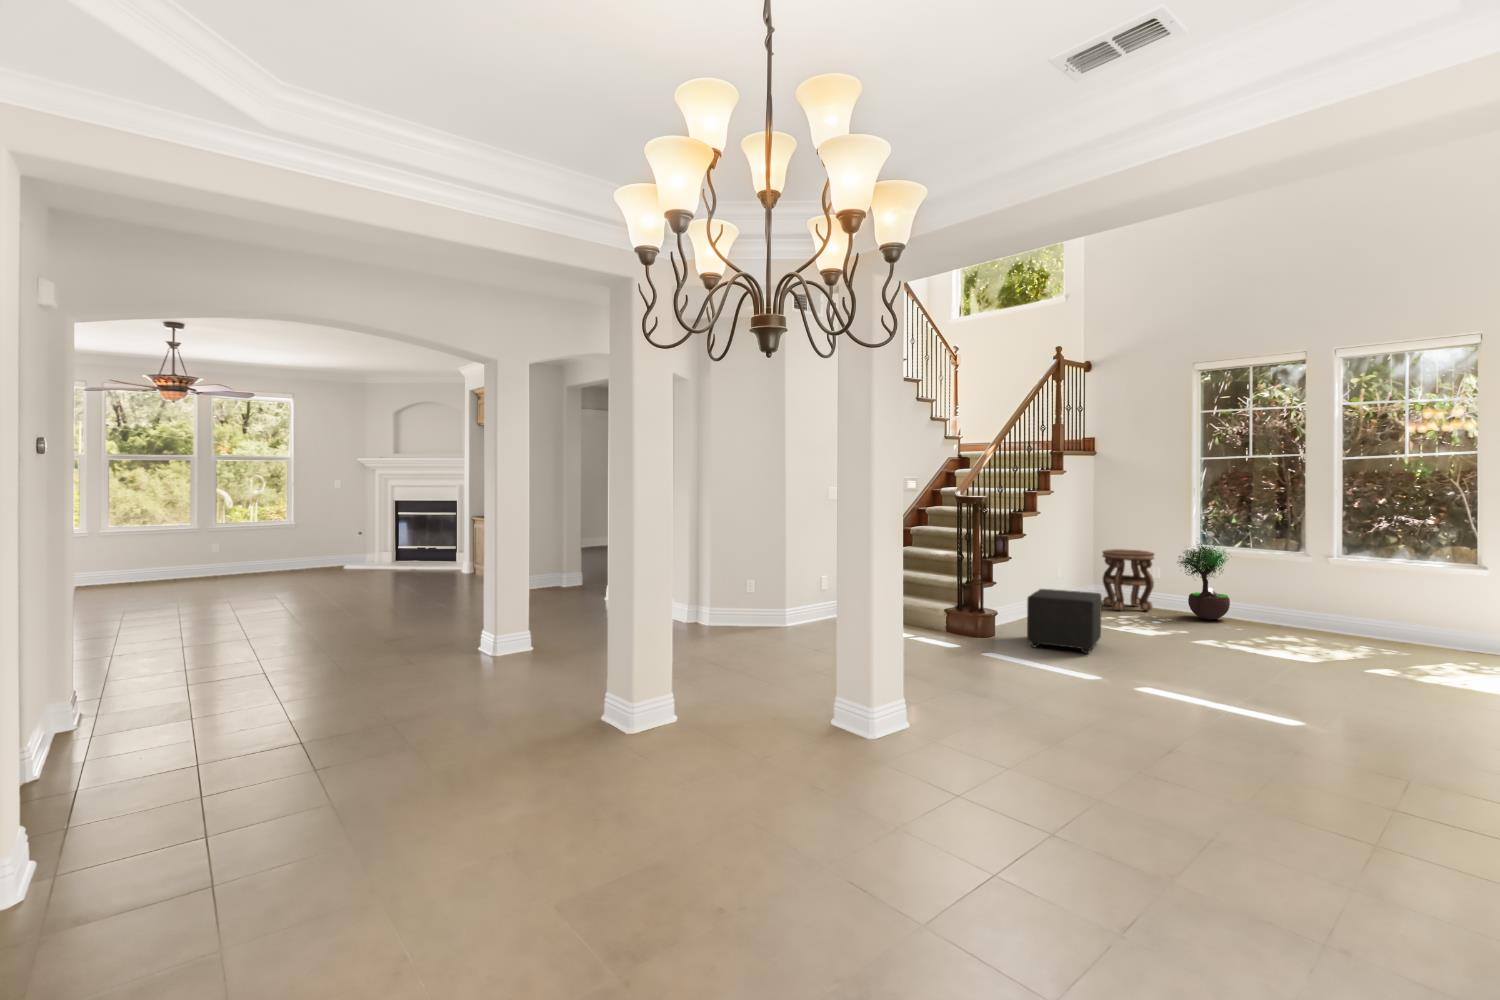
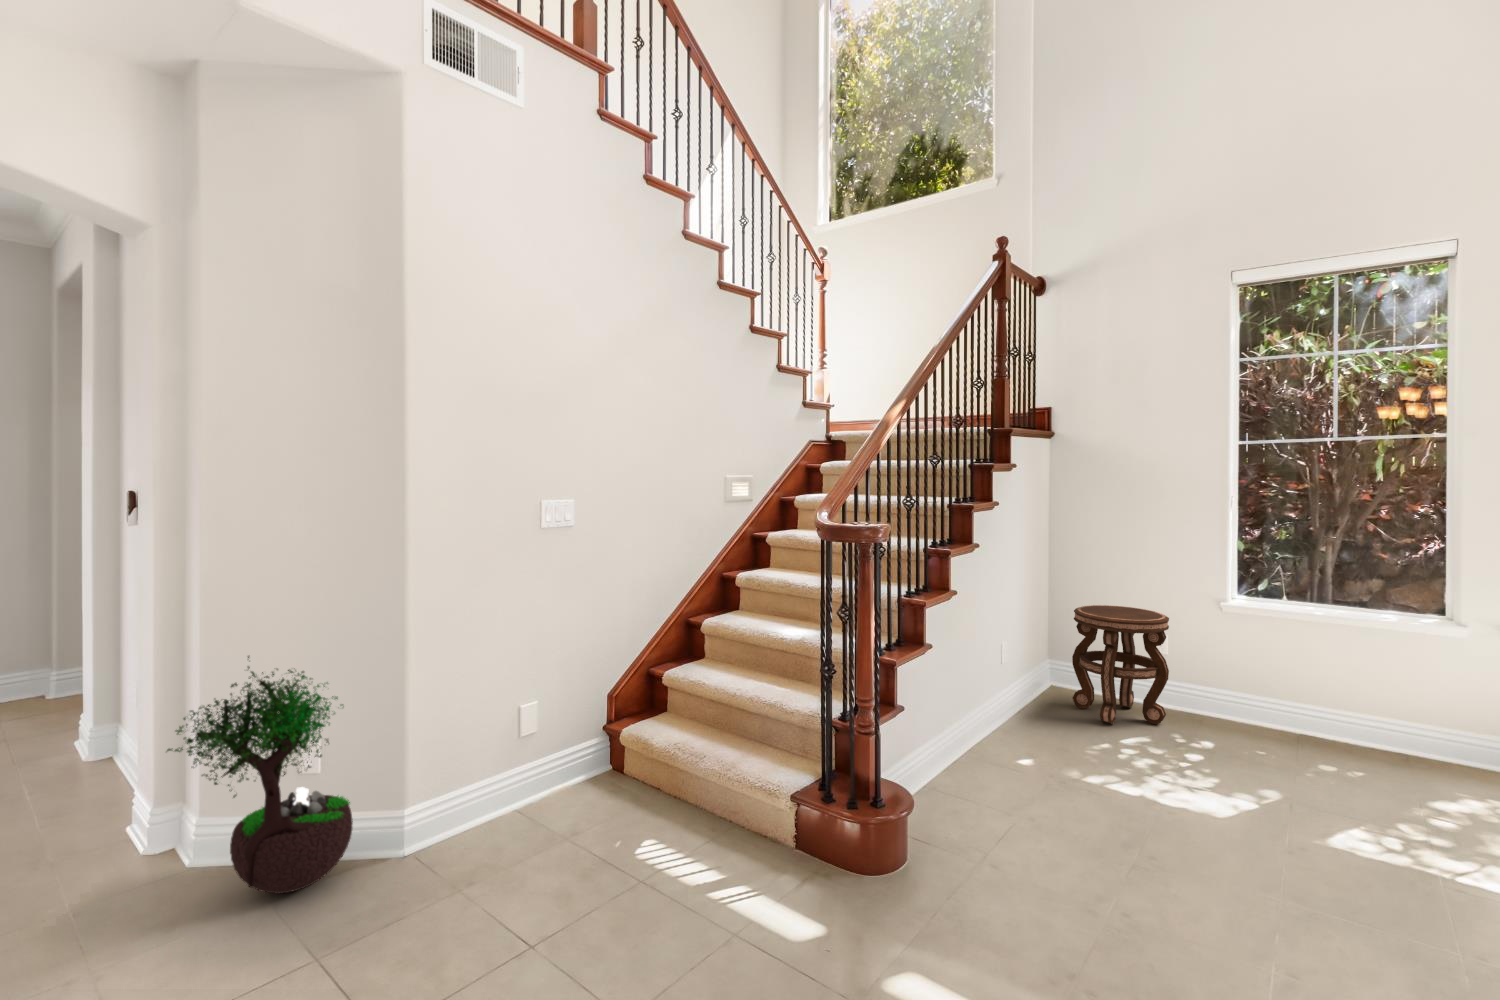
potted tree: present [1179,543,1230,620] -> present [167,656,353,894]
ottoman: present [1027,589,1102,654] -> none [994,741,1181,960]

